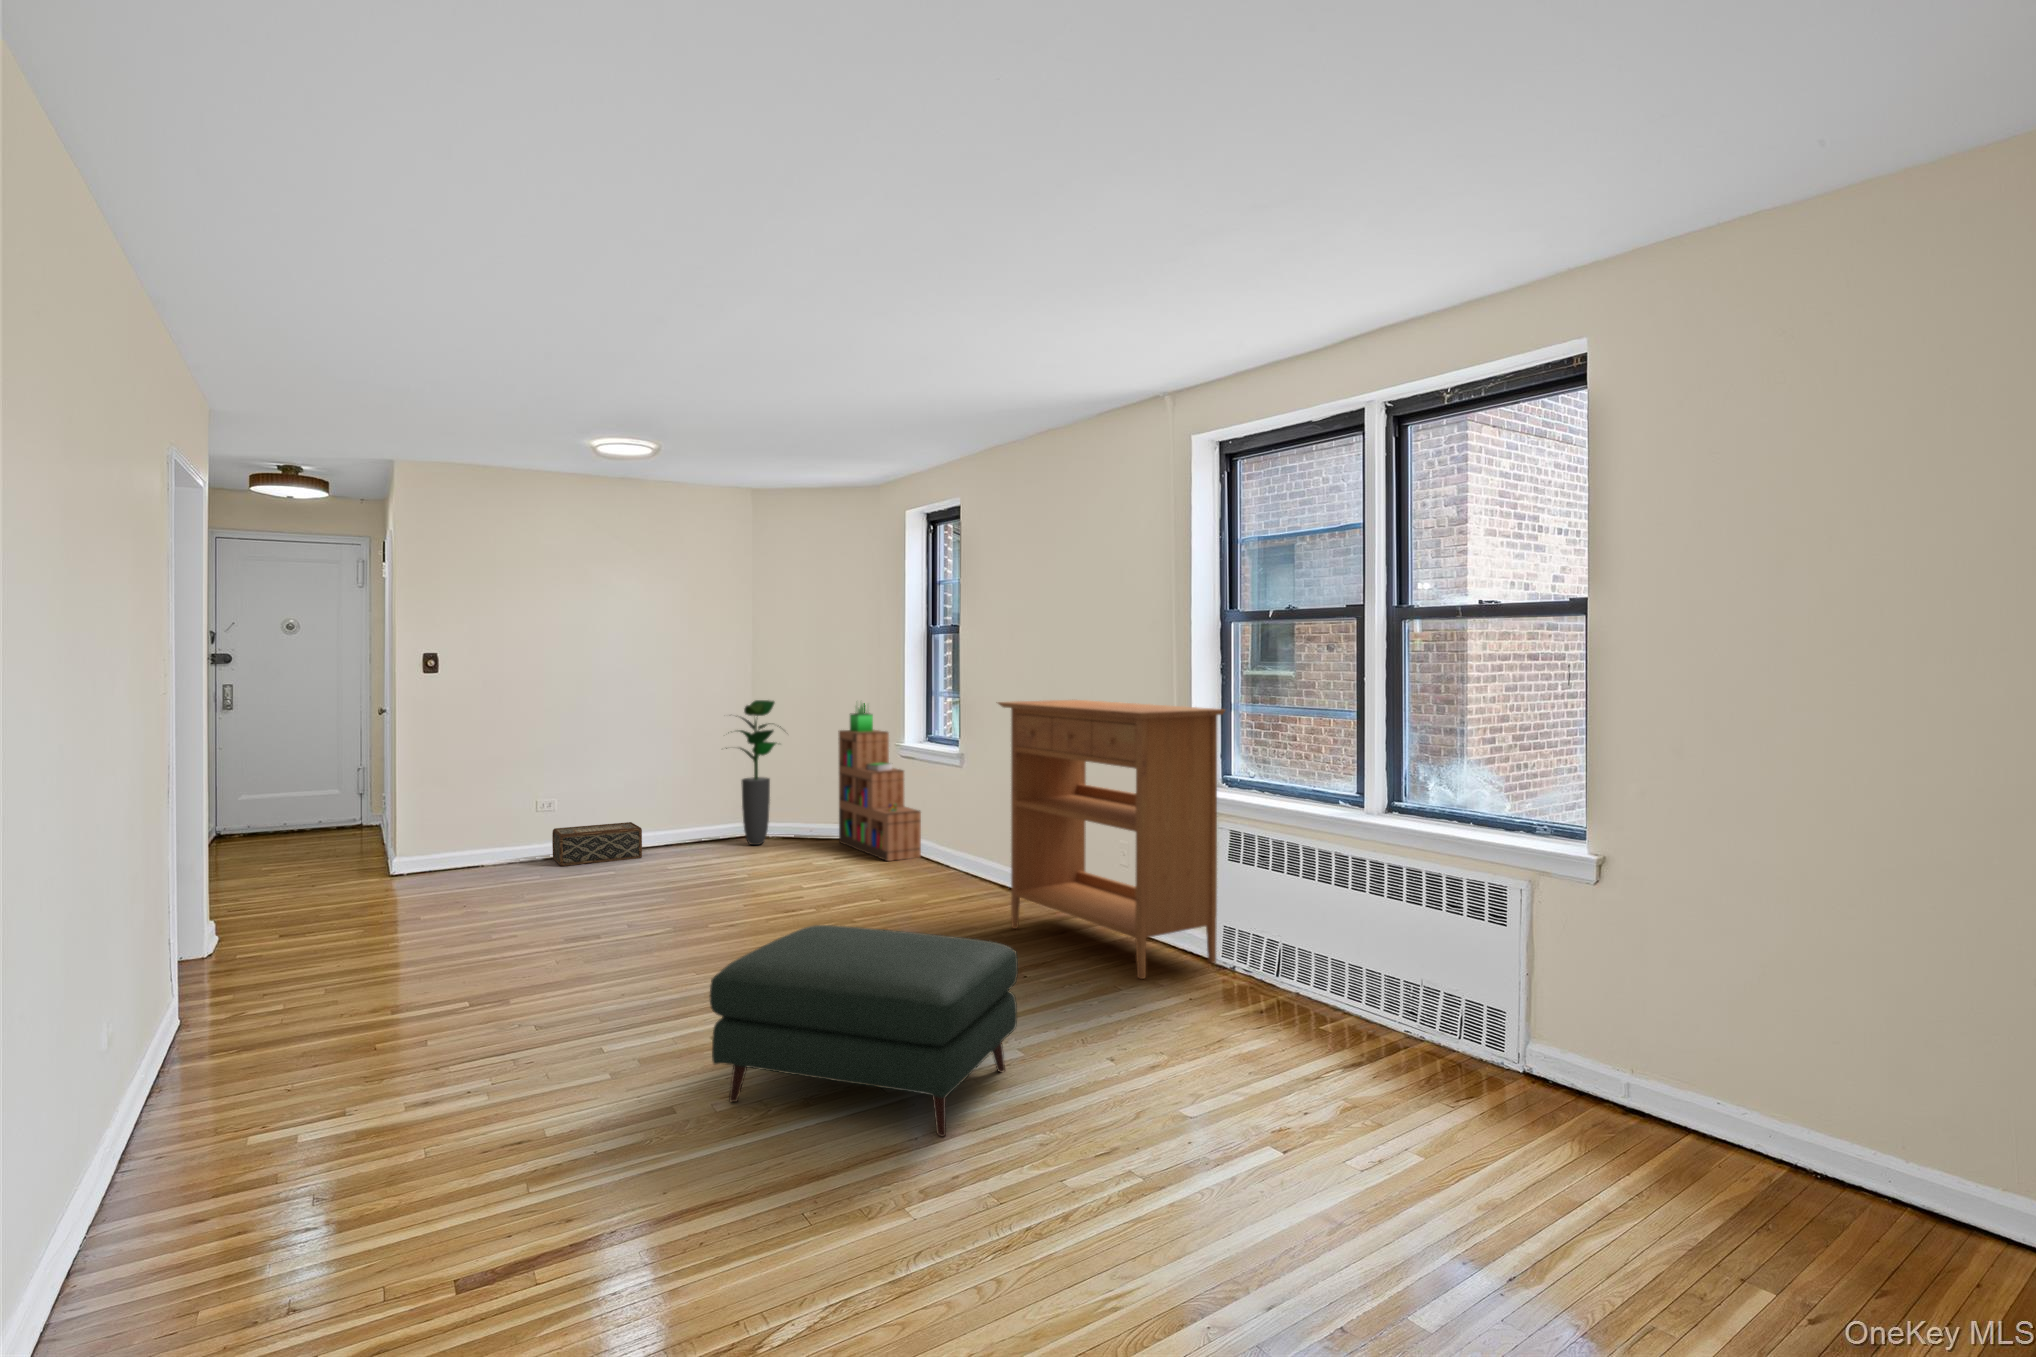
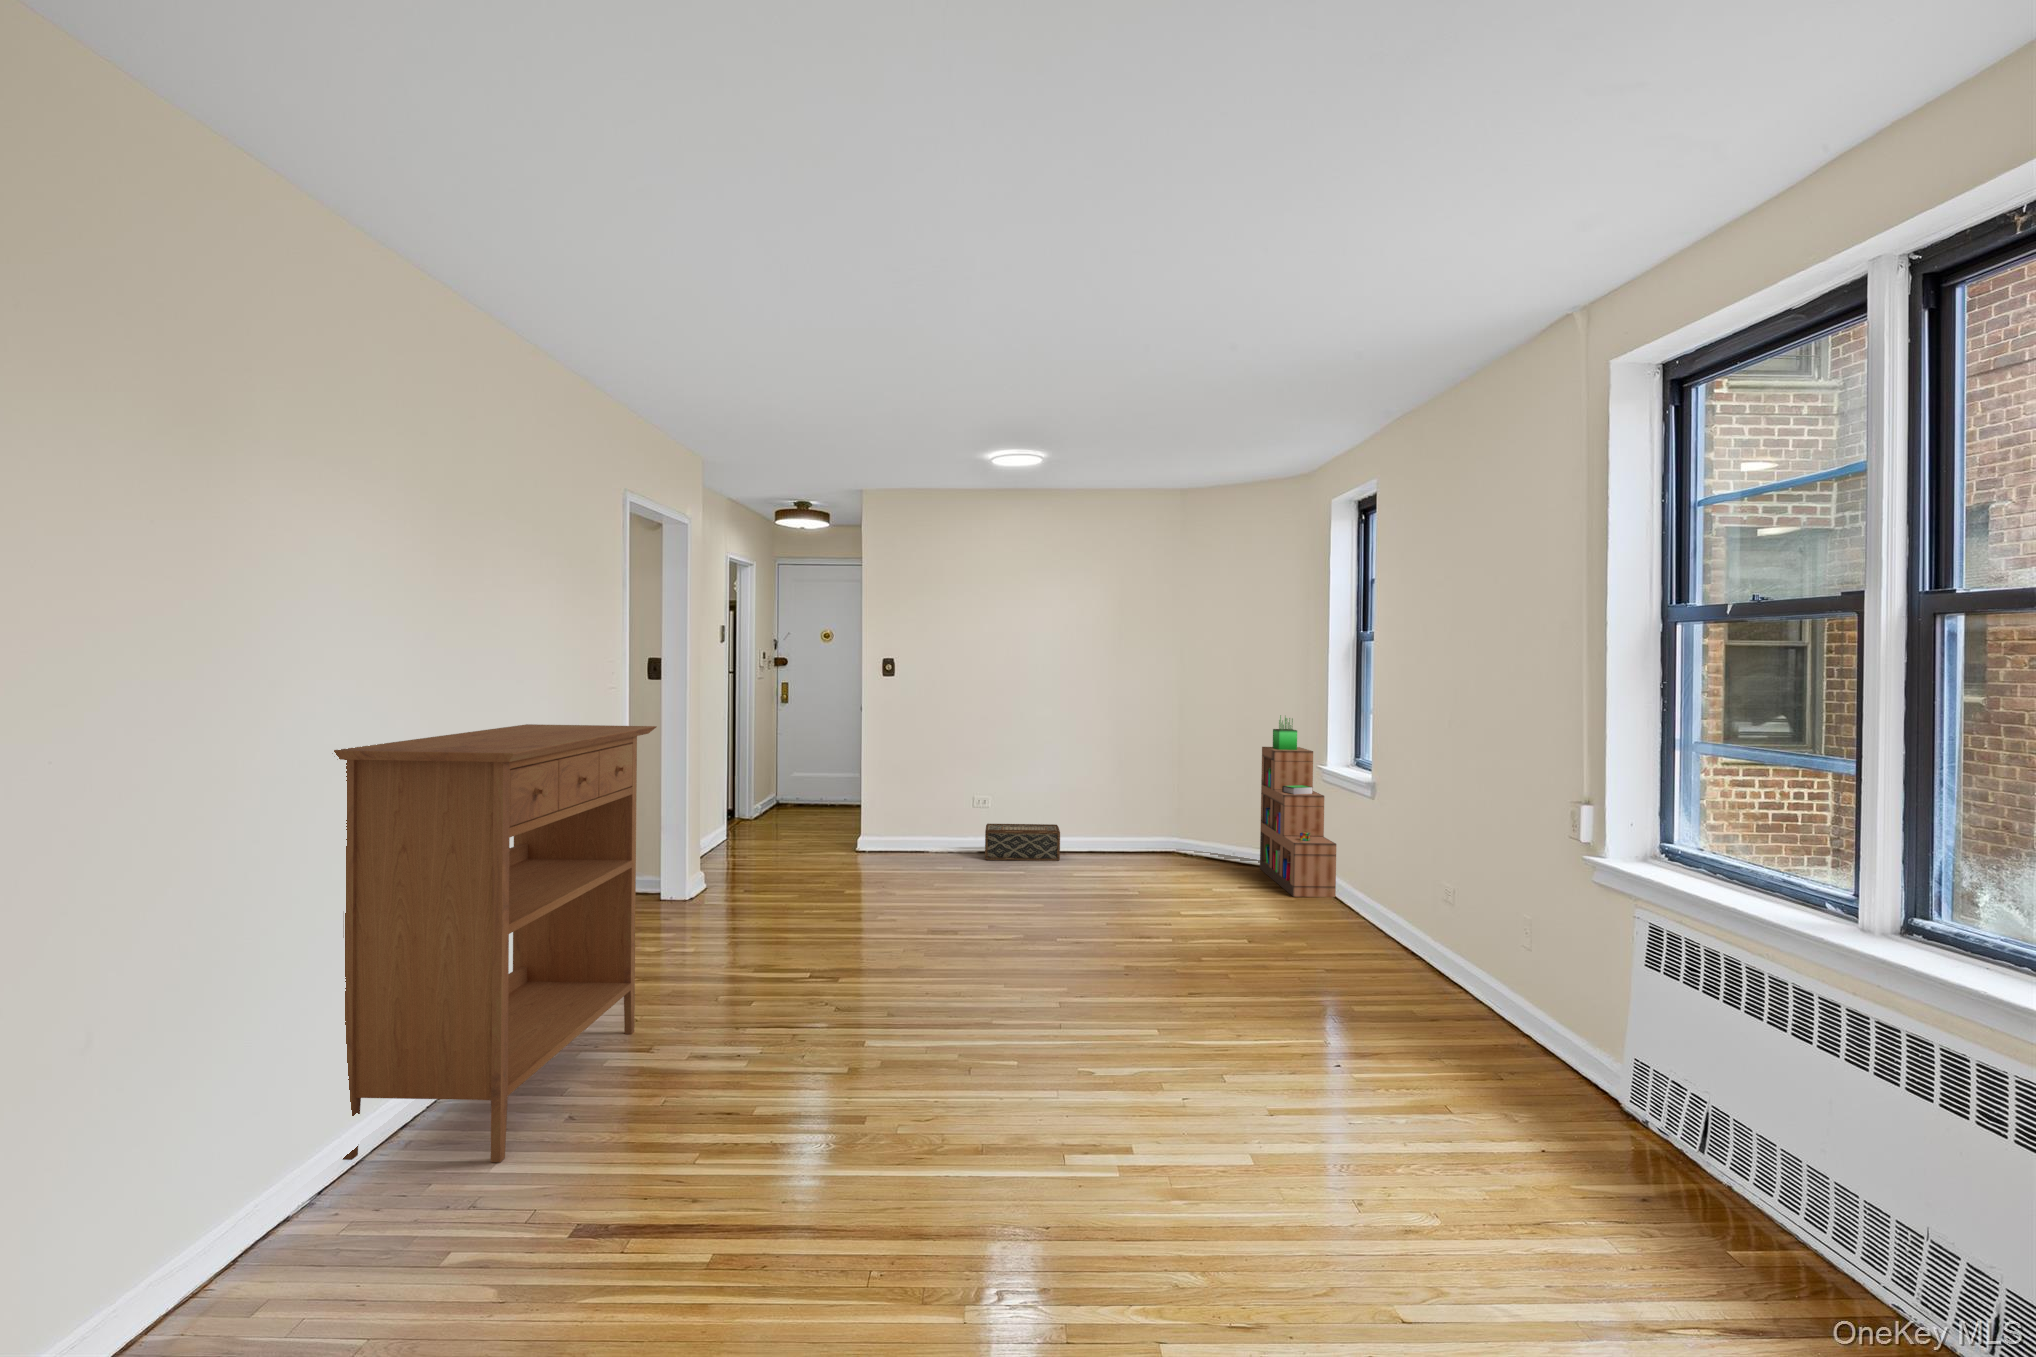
potted plant: present [726,700,781,845] -> none [1141,710,1211,861]
console table: present [998,700,1225,979] -> present [332,724,657,1162]
ottoman: present [710,925,1018,1136] -> none [877,963,1226,1253]

